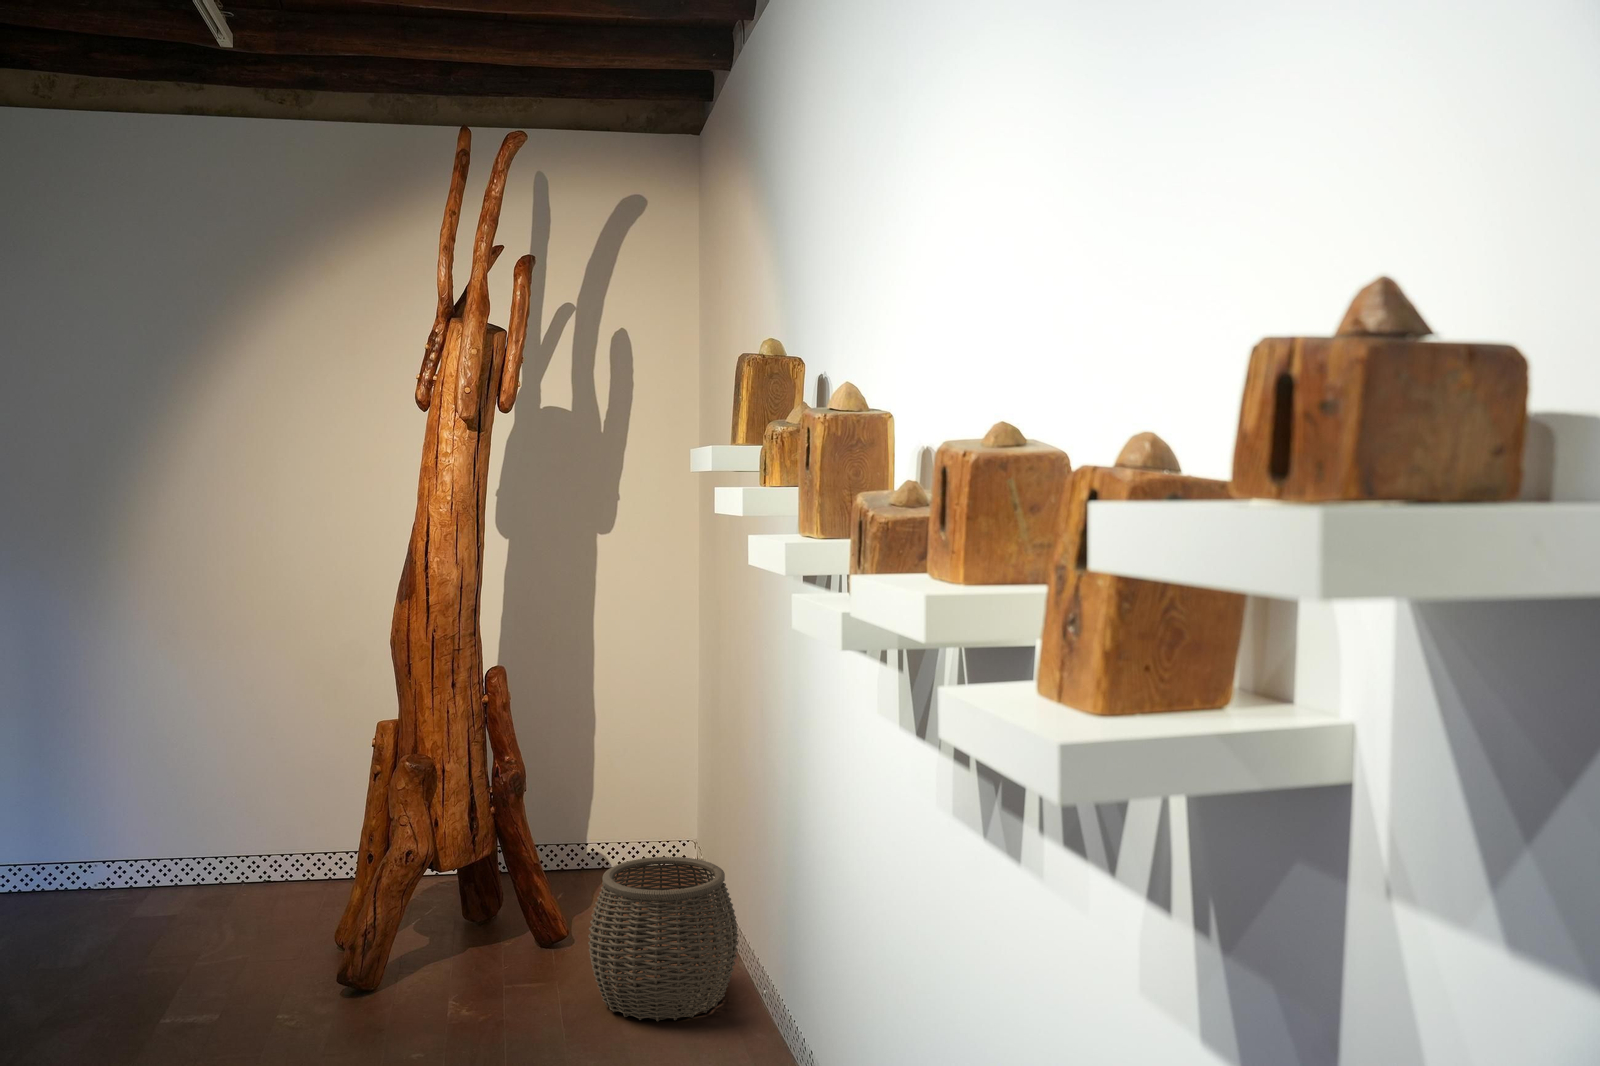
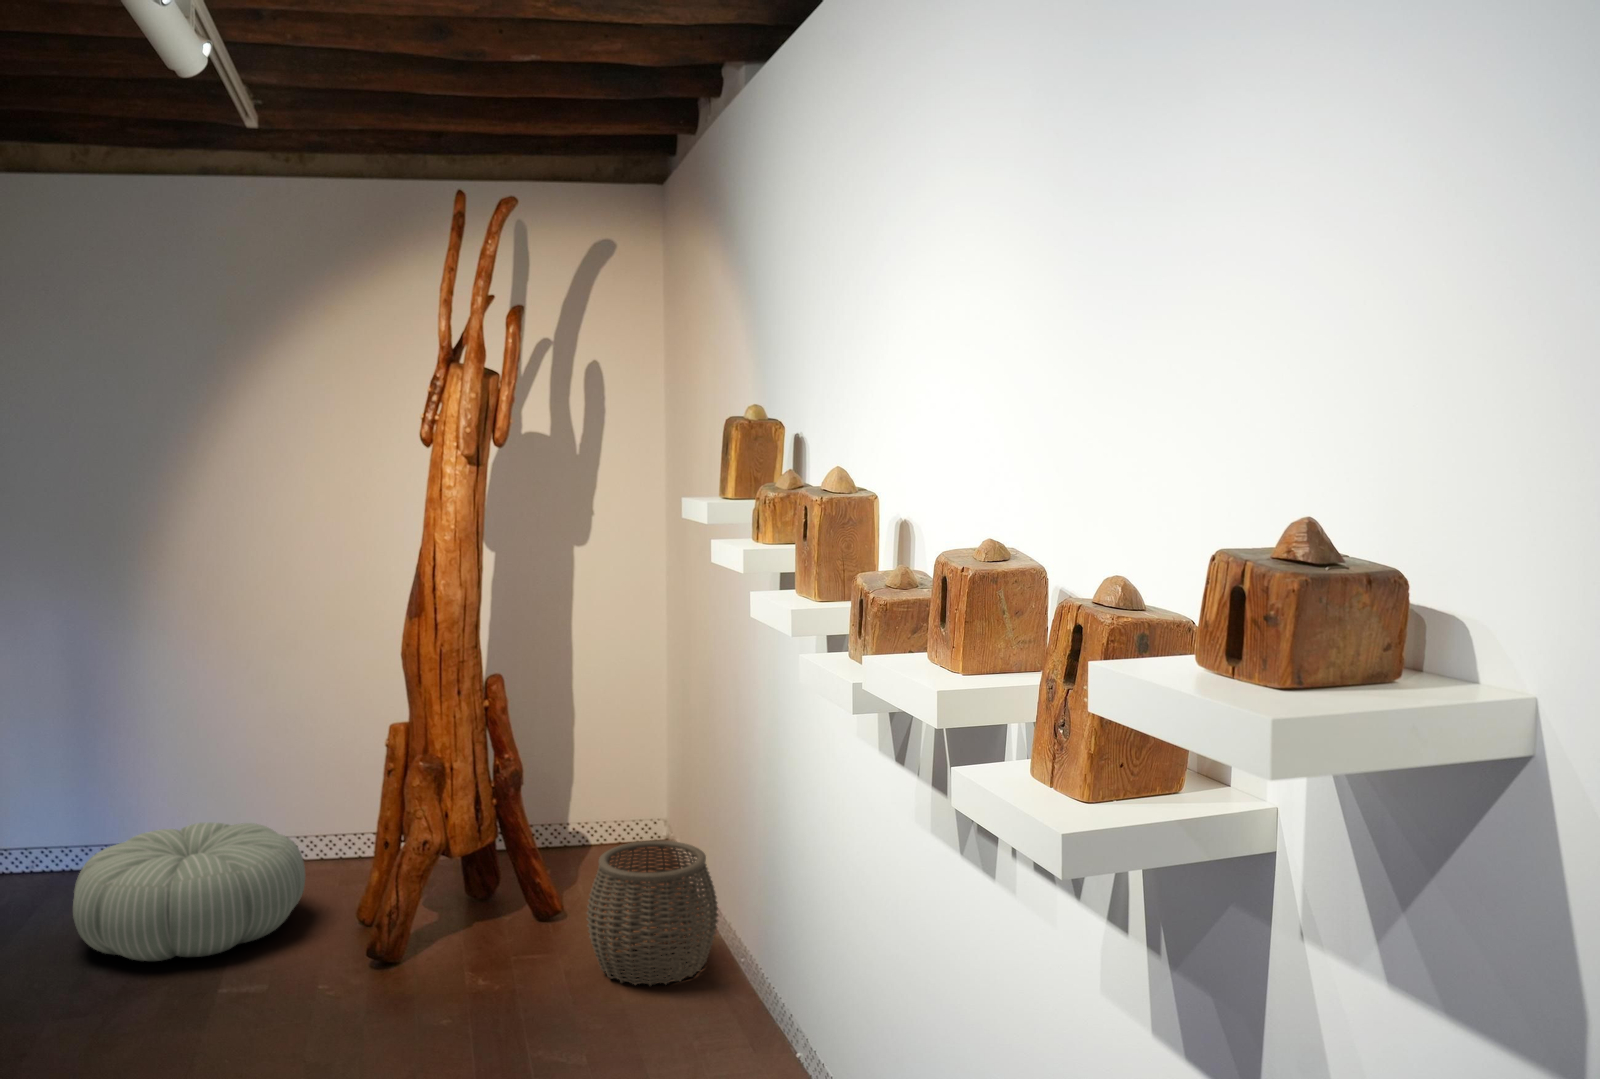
pouf: none [29,830,287,978] -> present [73,823,305,961]

